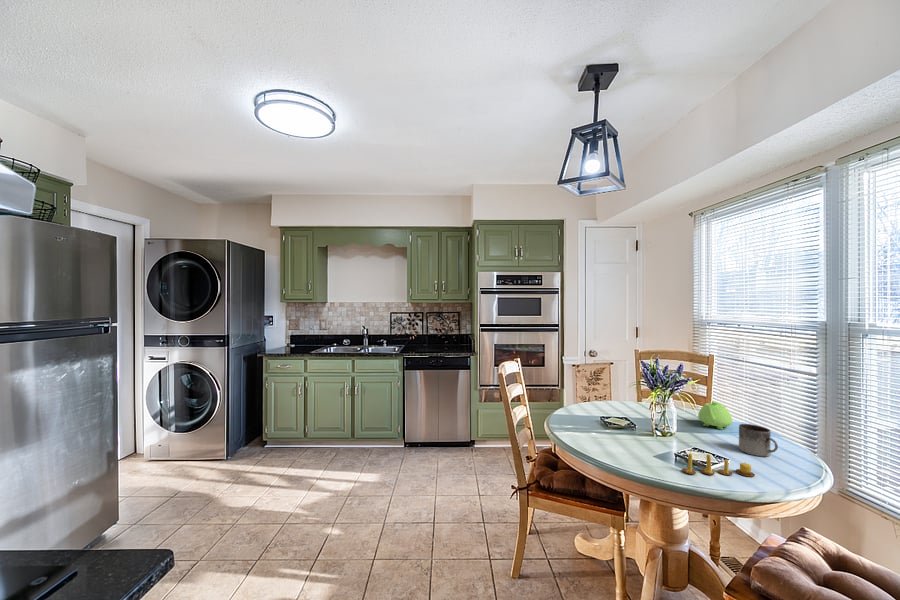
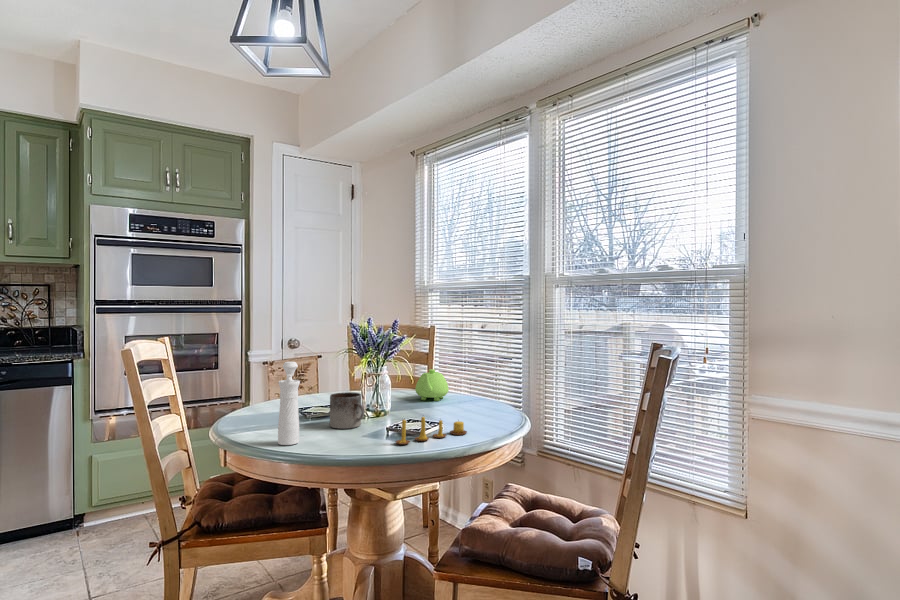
pepper mill: none [589,390,605,451] -> present [278,362,300,445]
mug: present [739,424,778,456] -> present [330,392,364,429]

